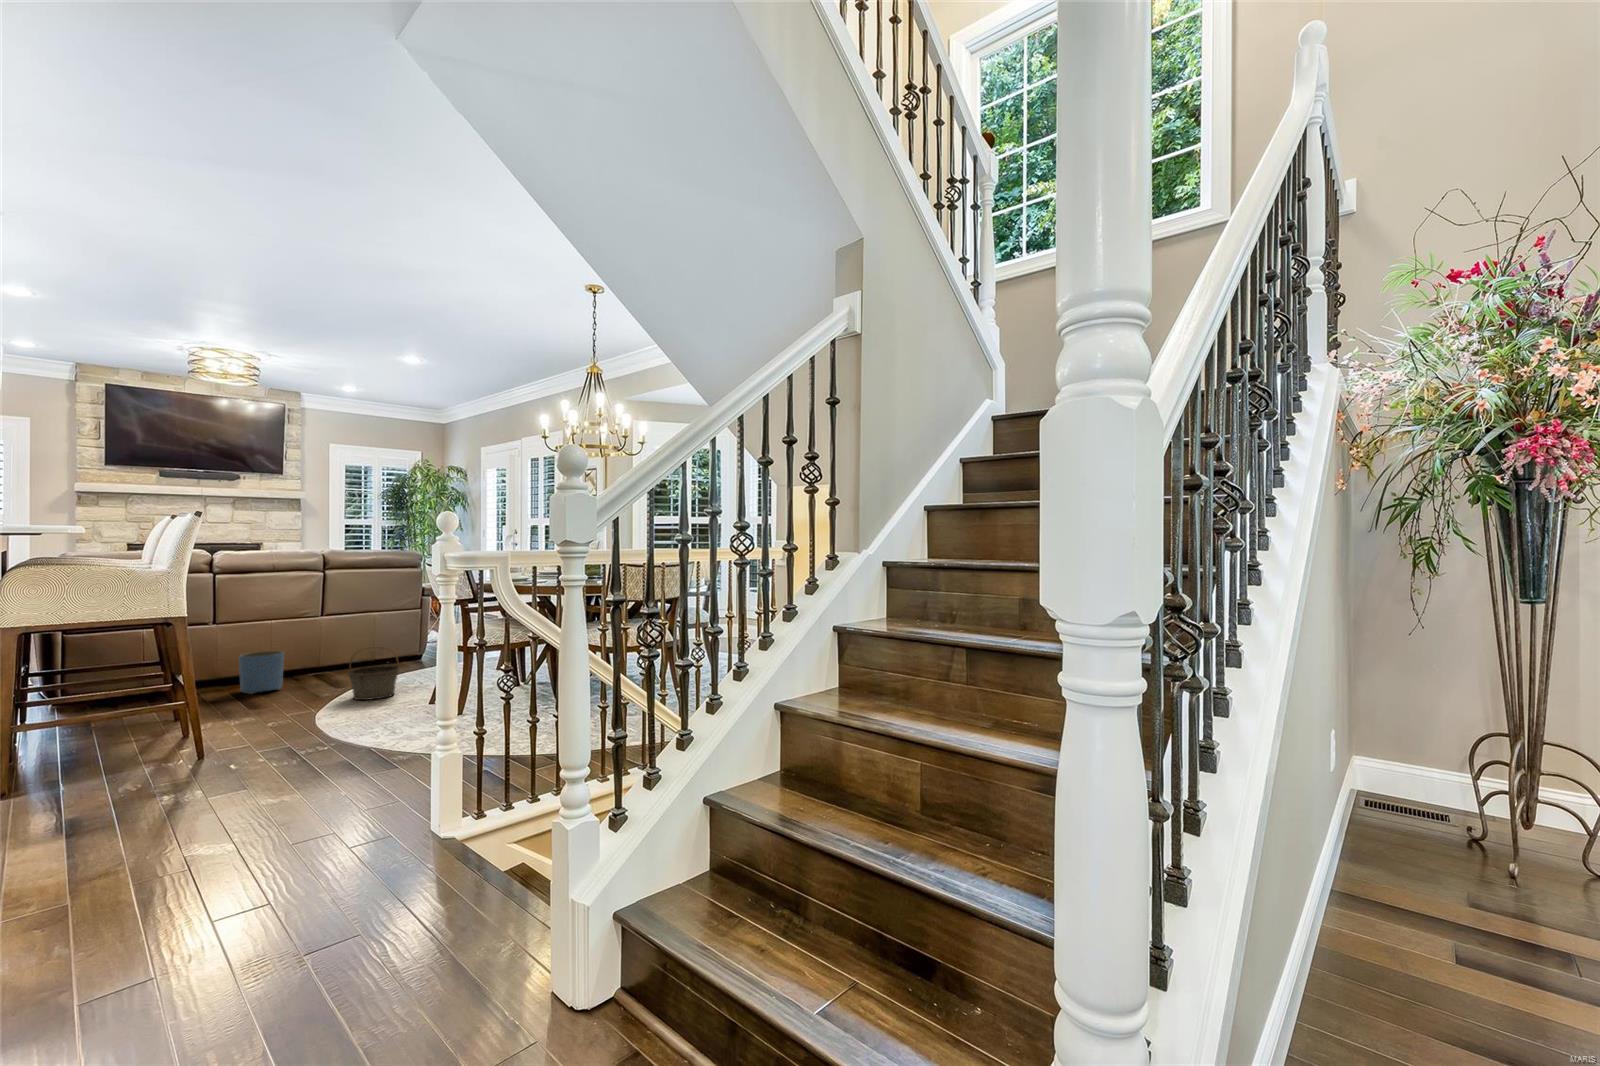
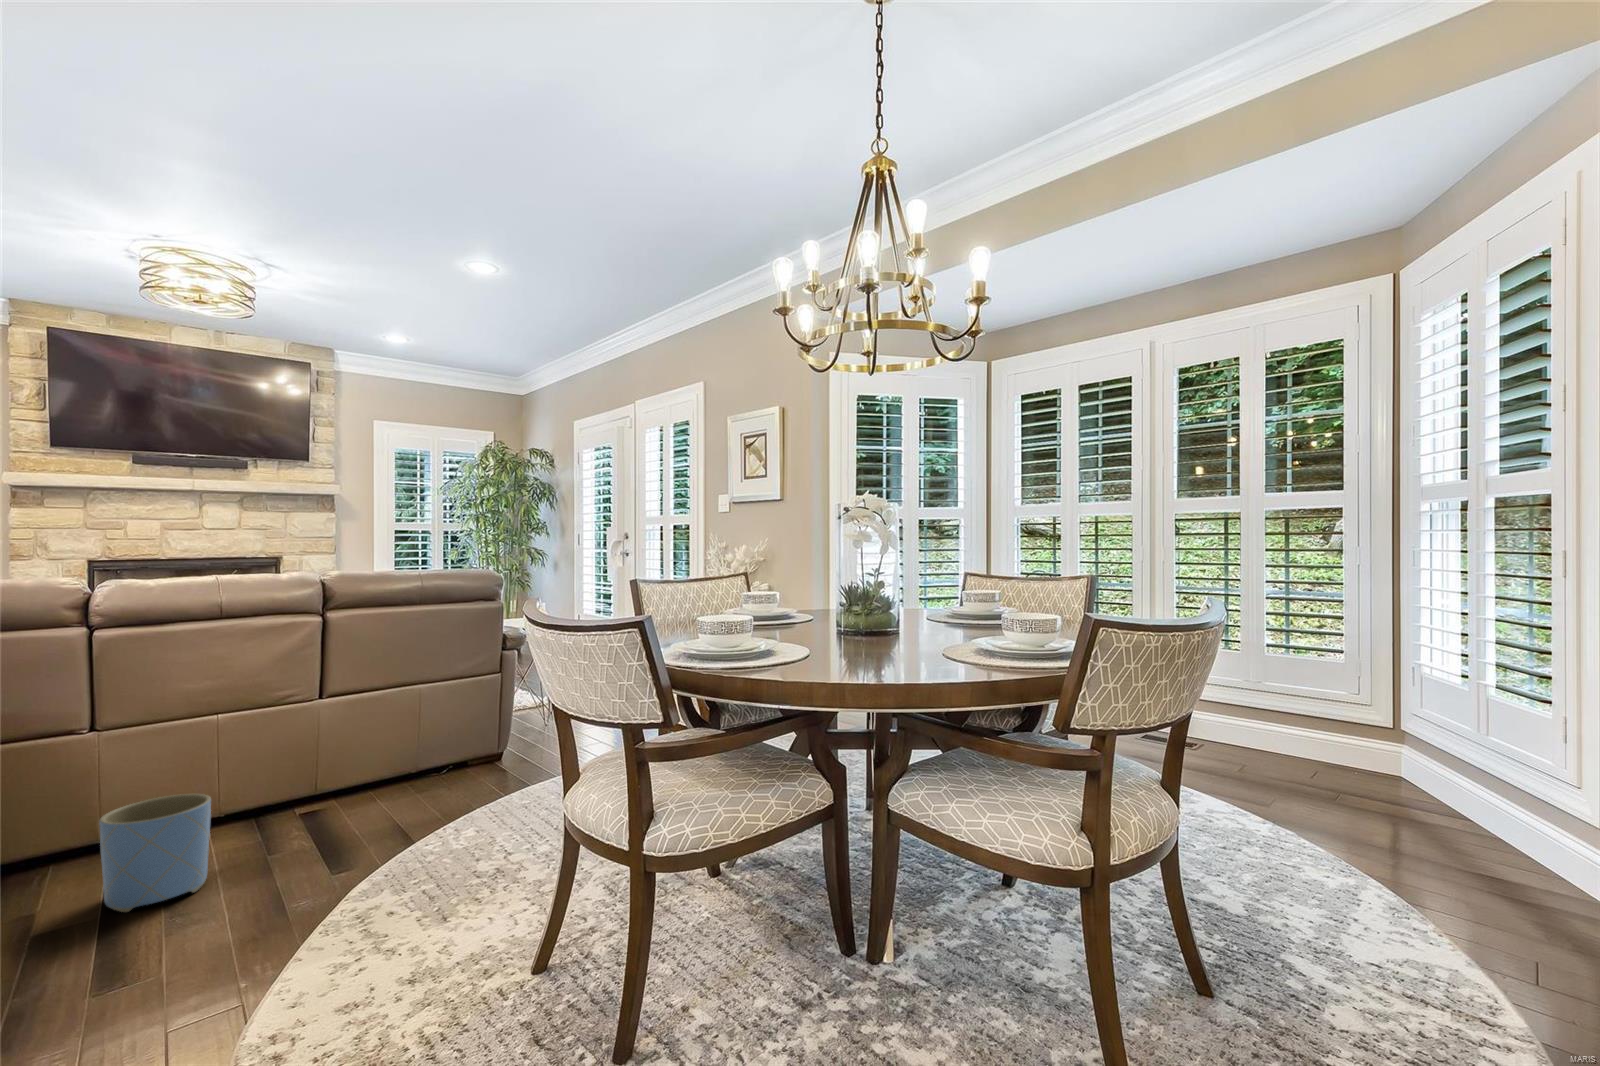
basket: present [347,646,400,700] -> none [329,805,460,956]

